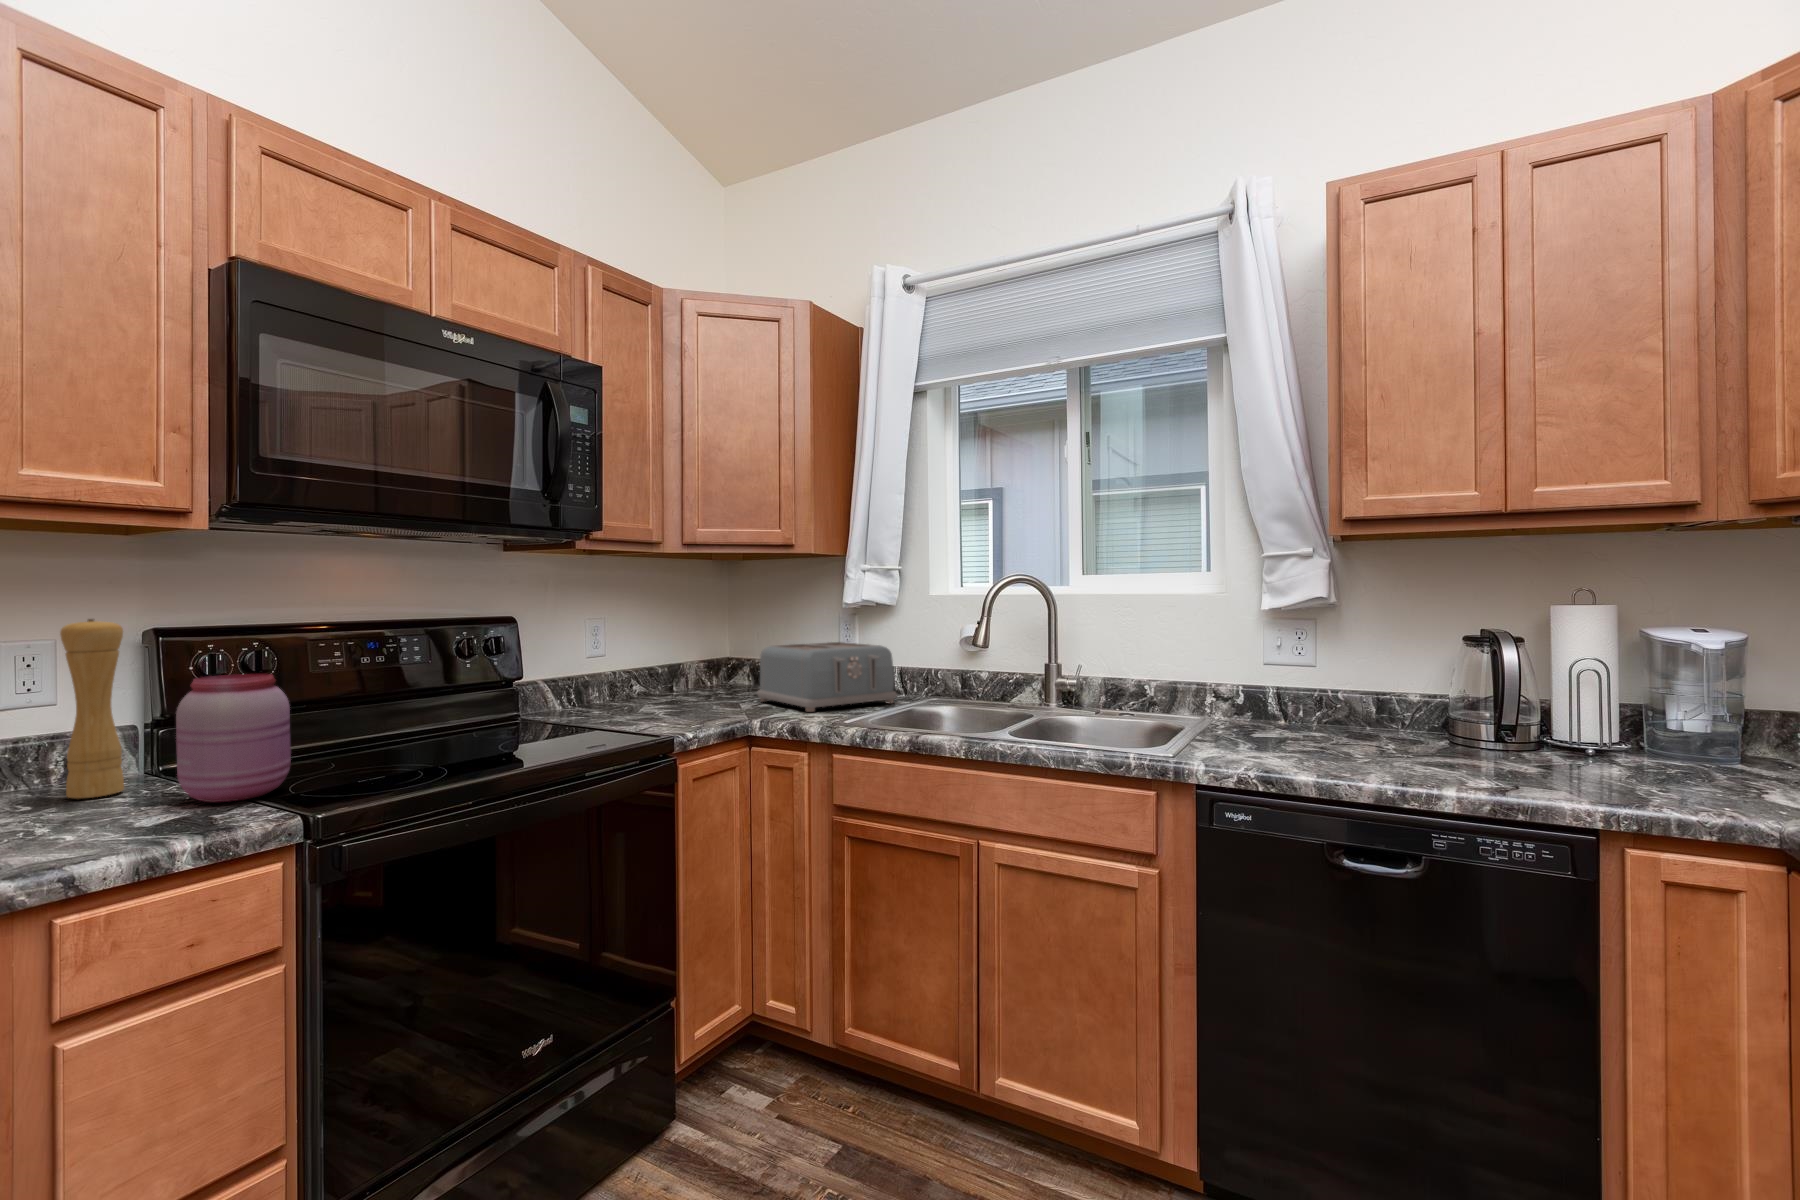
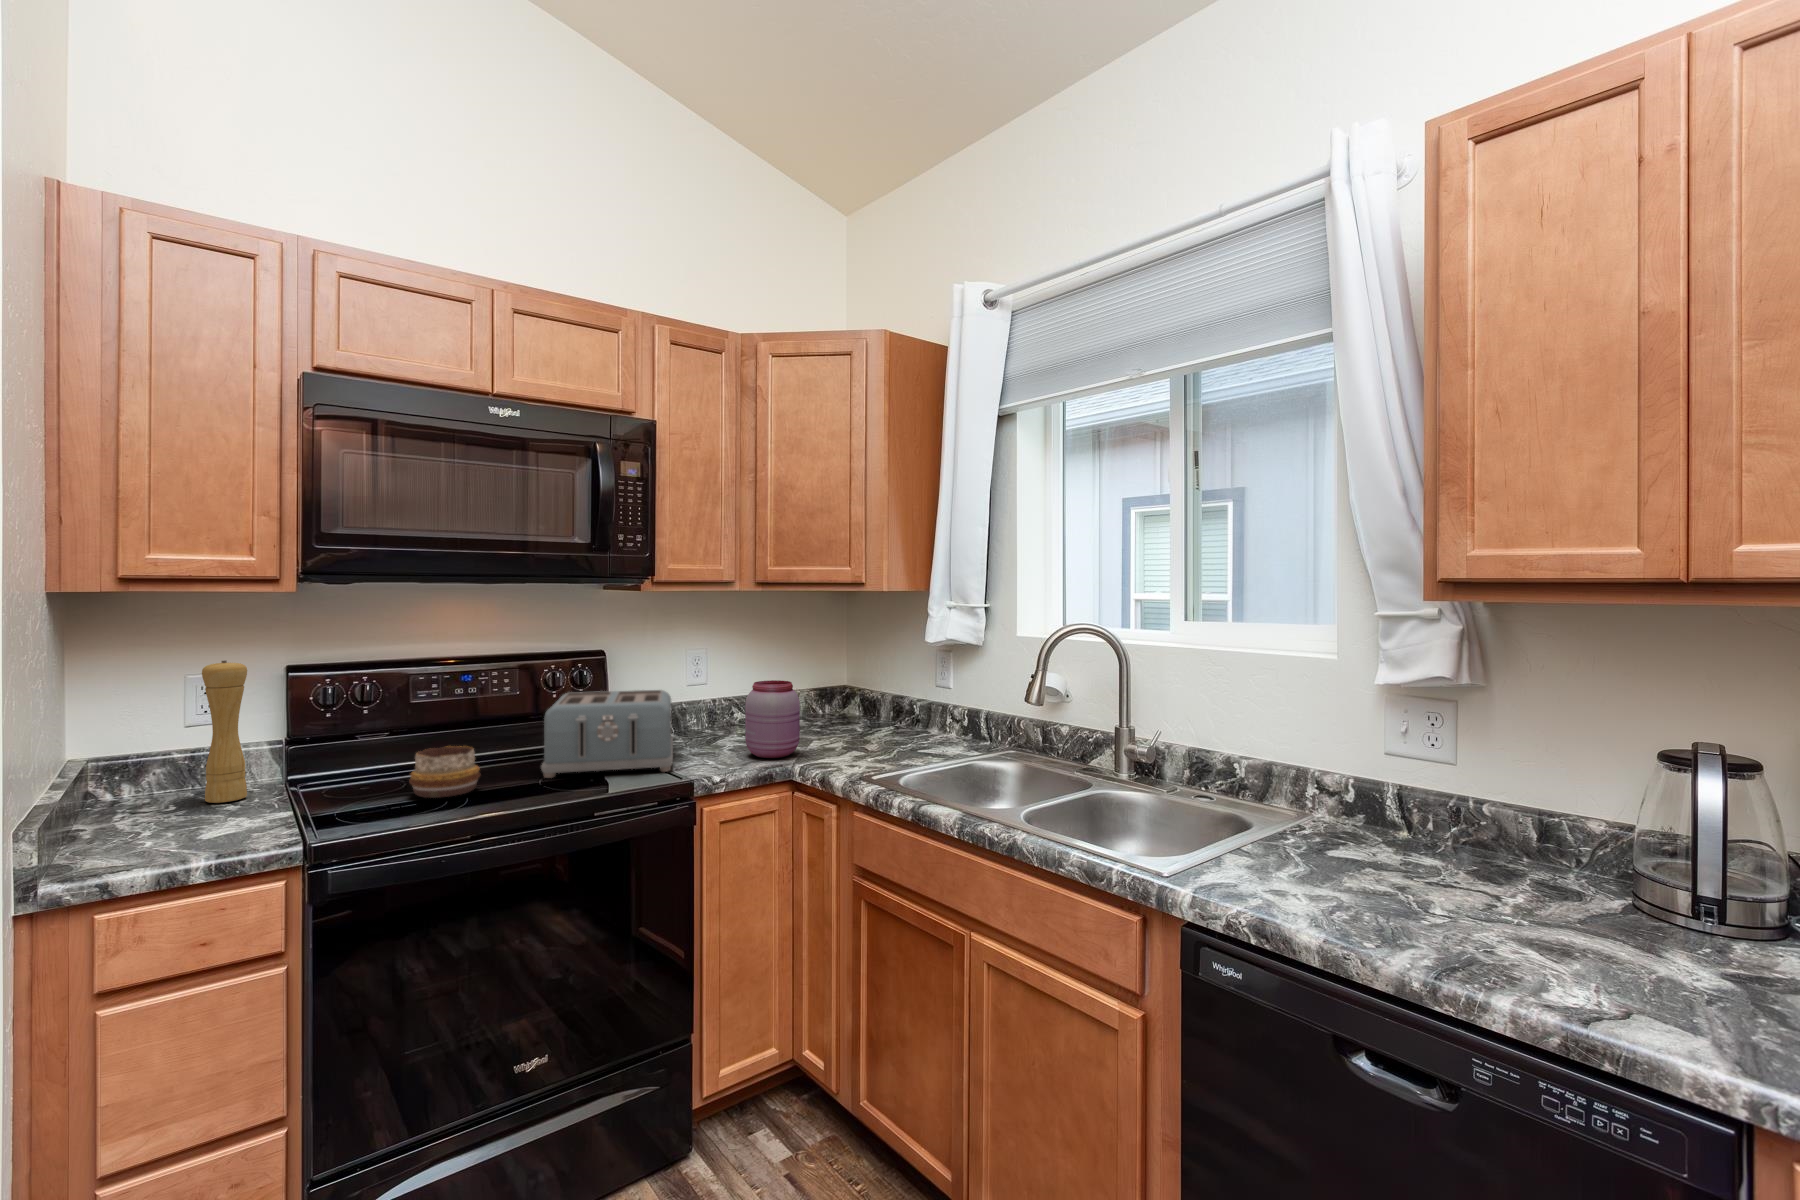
toaster: present [757,642,897,712] -> present [541,690,673,778]
jar: present [176,674,291,802] -> present [745,680,800,758]
decorative bowl: none [357,714,440,770] -> present [409,746,481,798]

